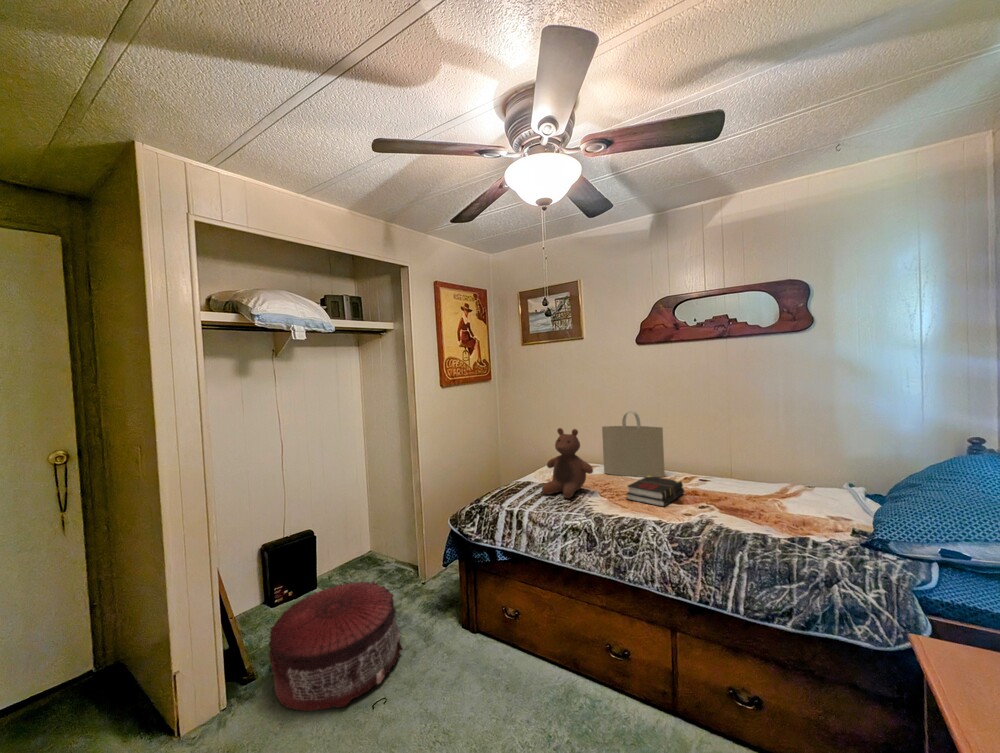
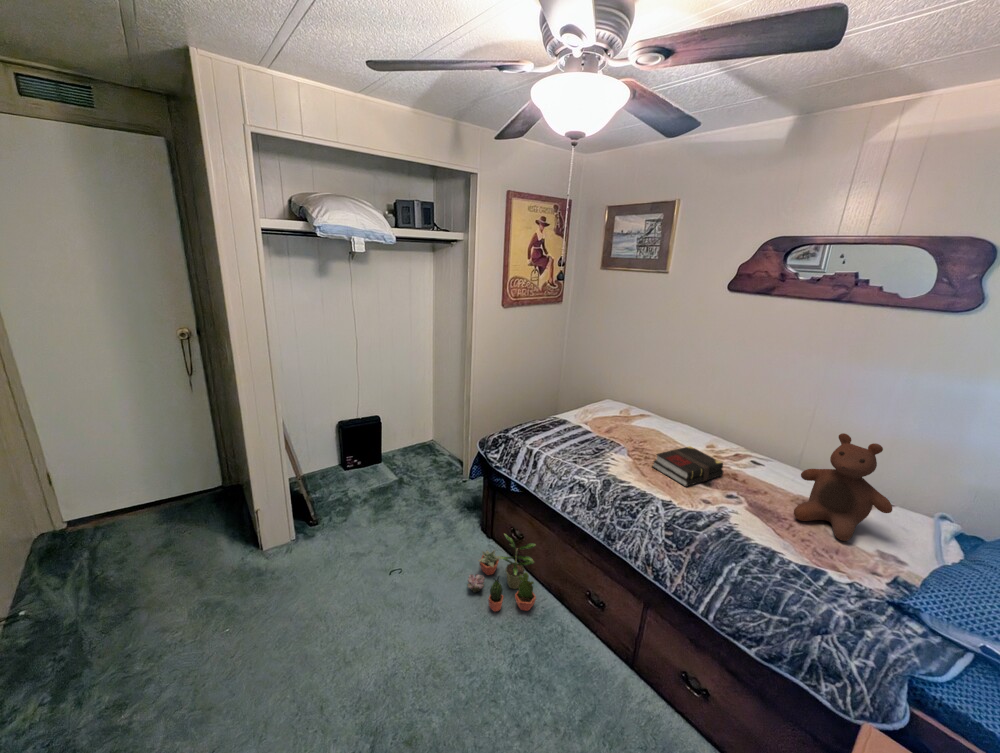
tote bag: present [602,411,665,477] -> none [653,368,730,447]
stuffed bear: present [542,428,593,498] -> present [794,433,892,541]
pouf: present [269,581,403,711] -> none [324,469,427,565]
potted plant: none [471,612,552,710] -> present [468,534,536,612]

